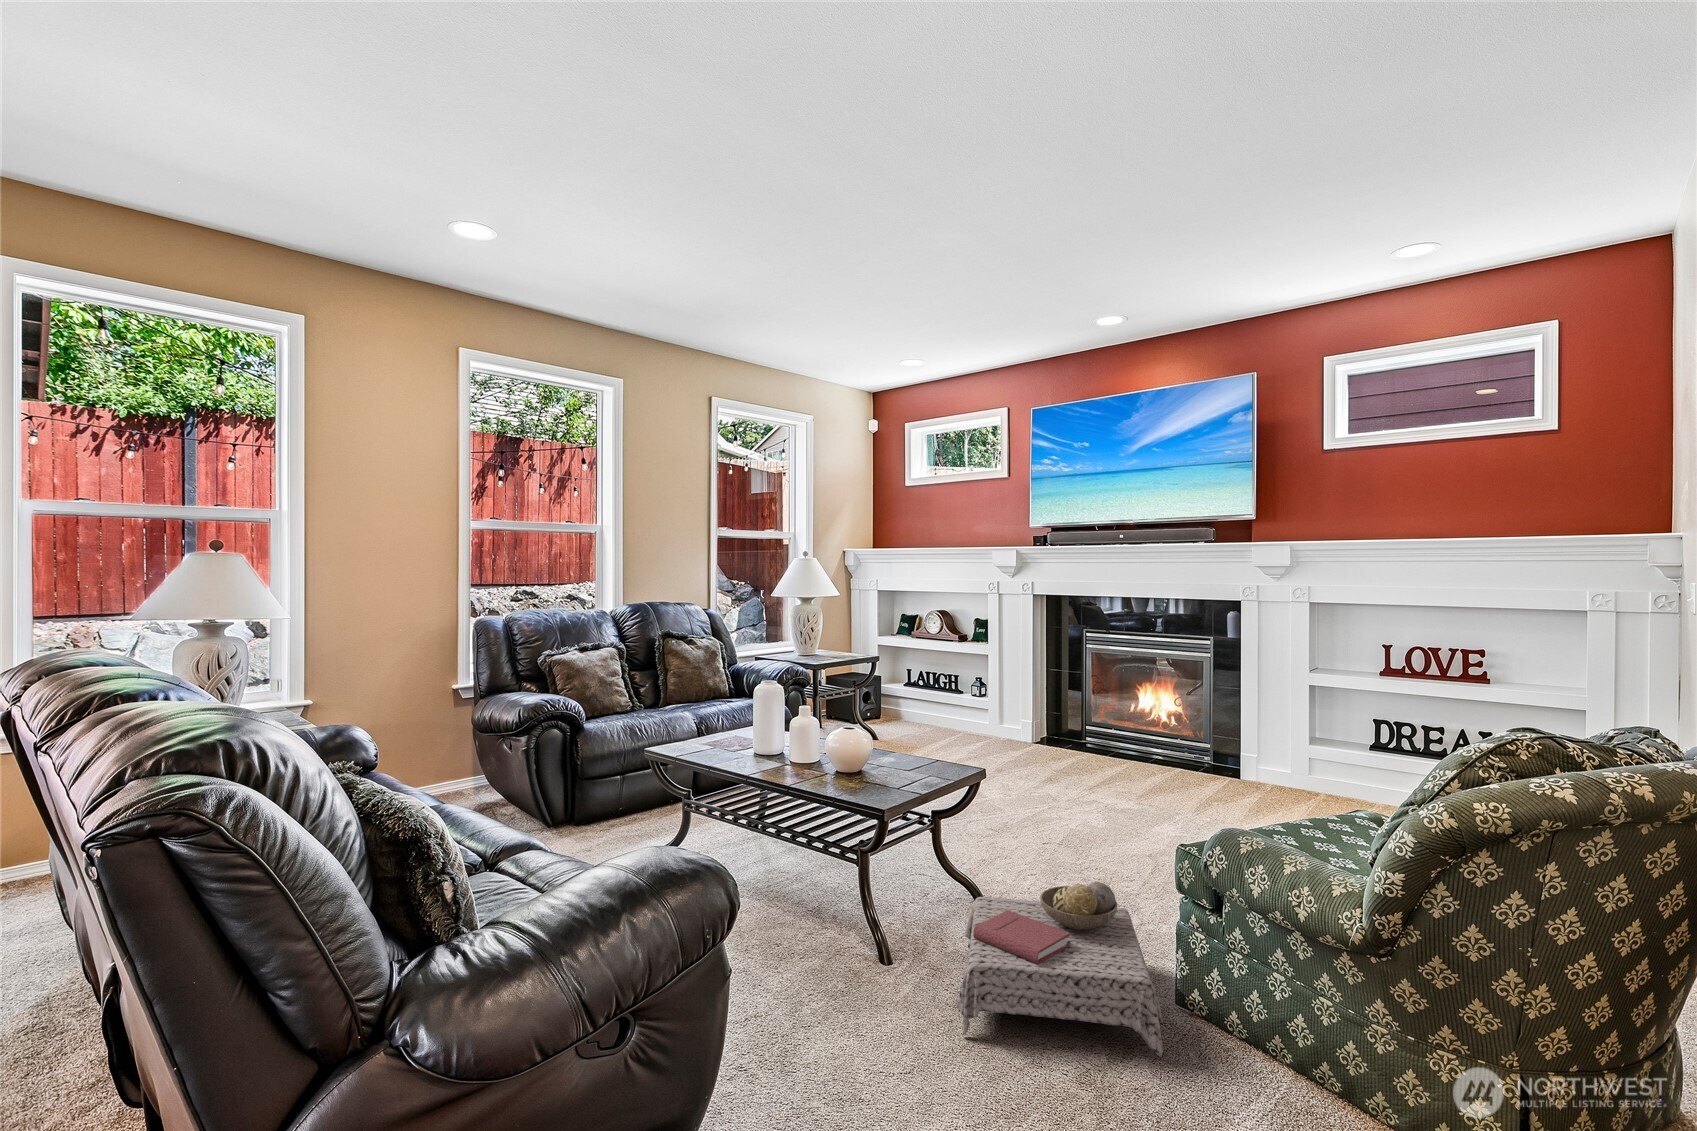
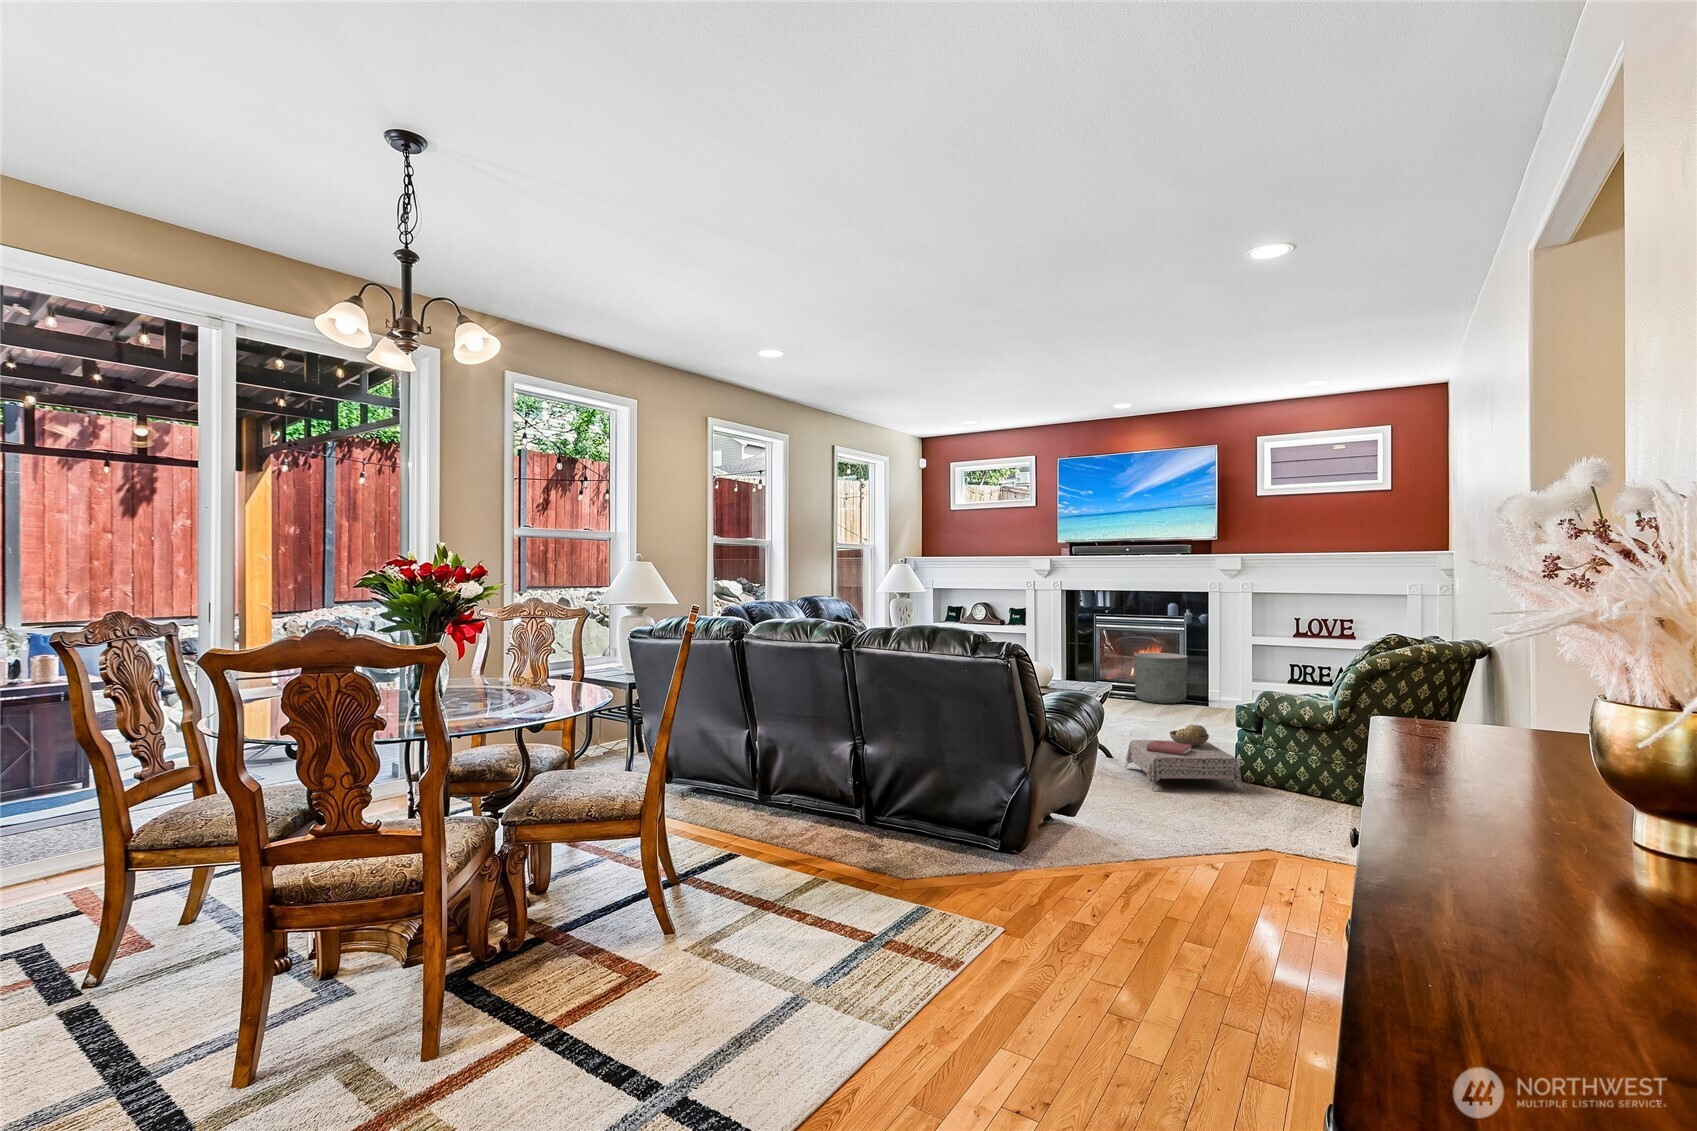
planter: none [1122,691,1205,774] -> present [1134,653,1188,704]

